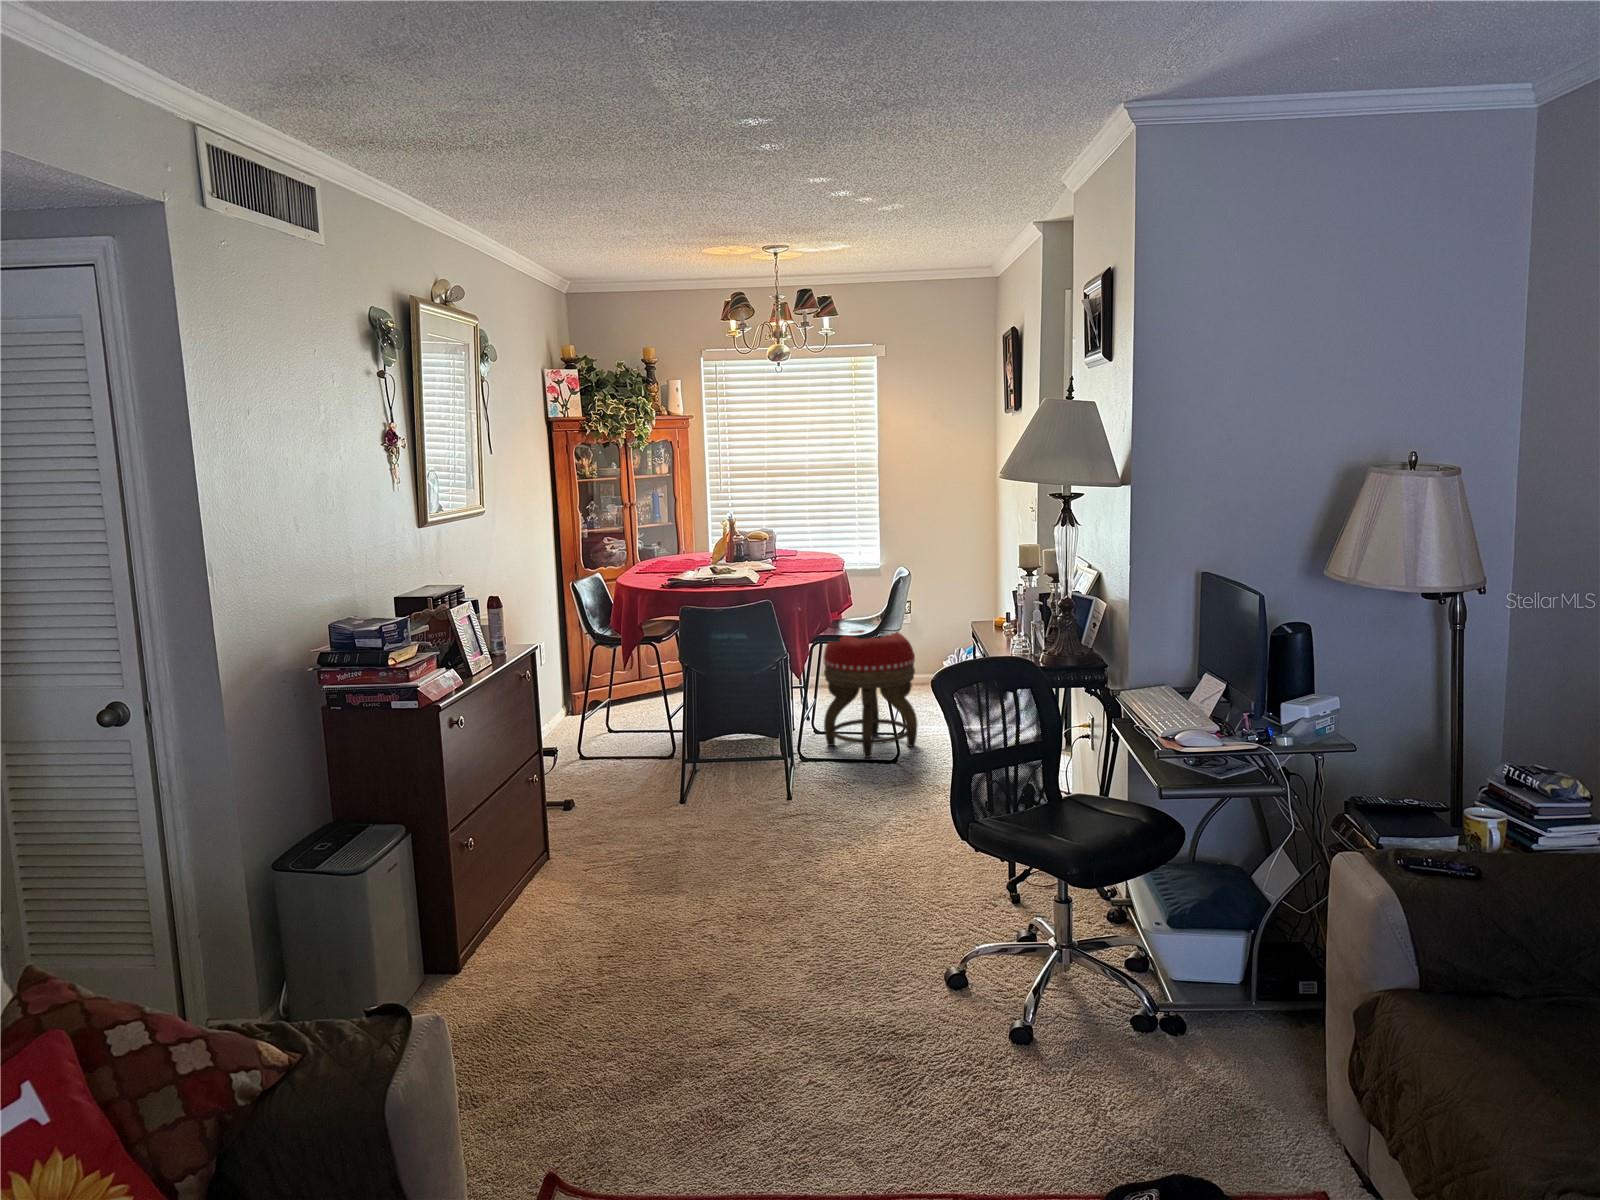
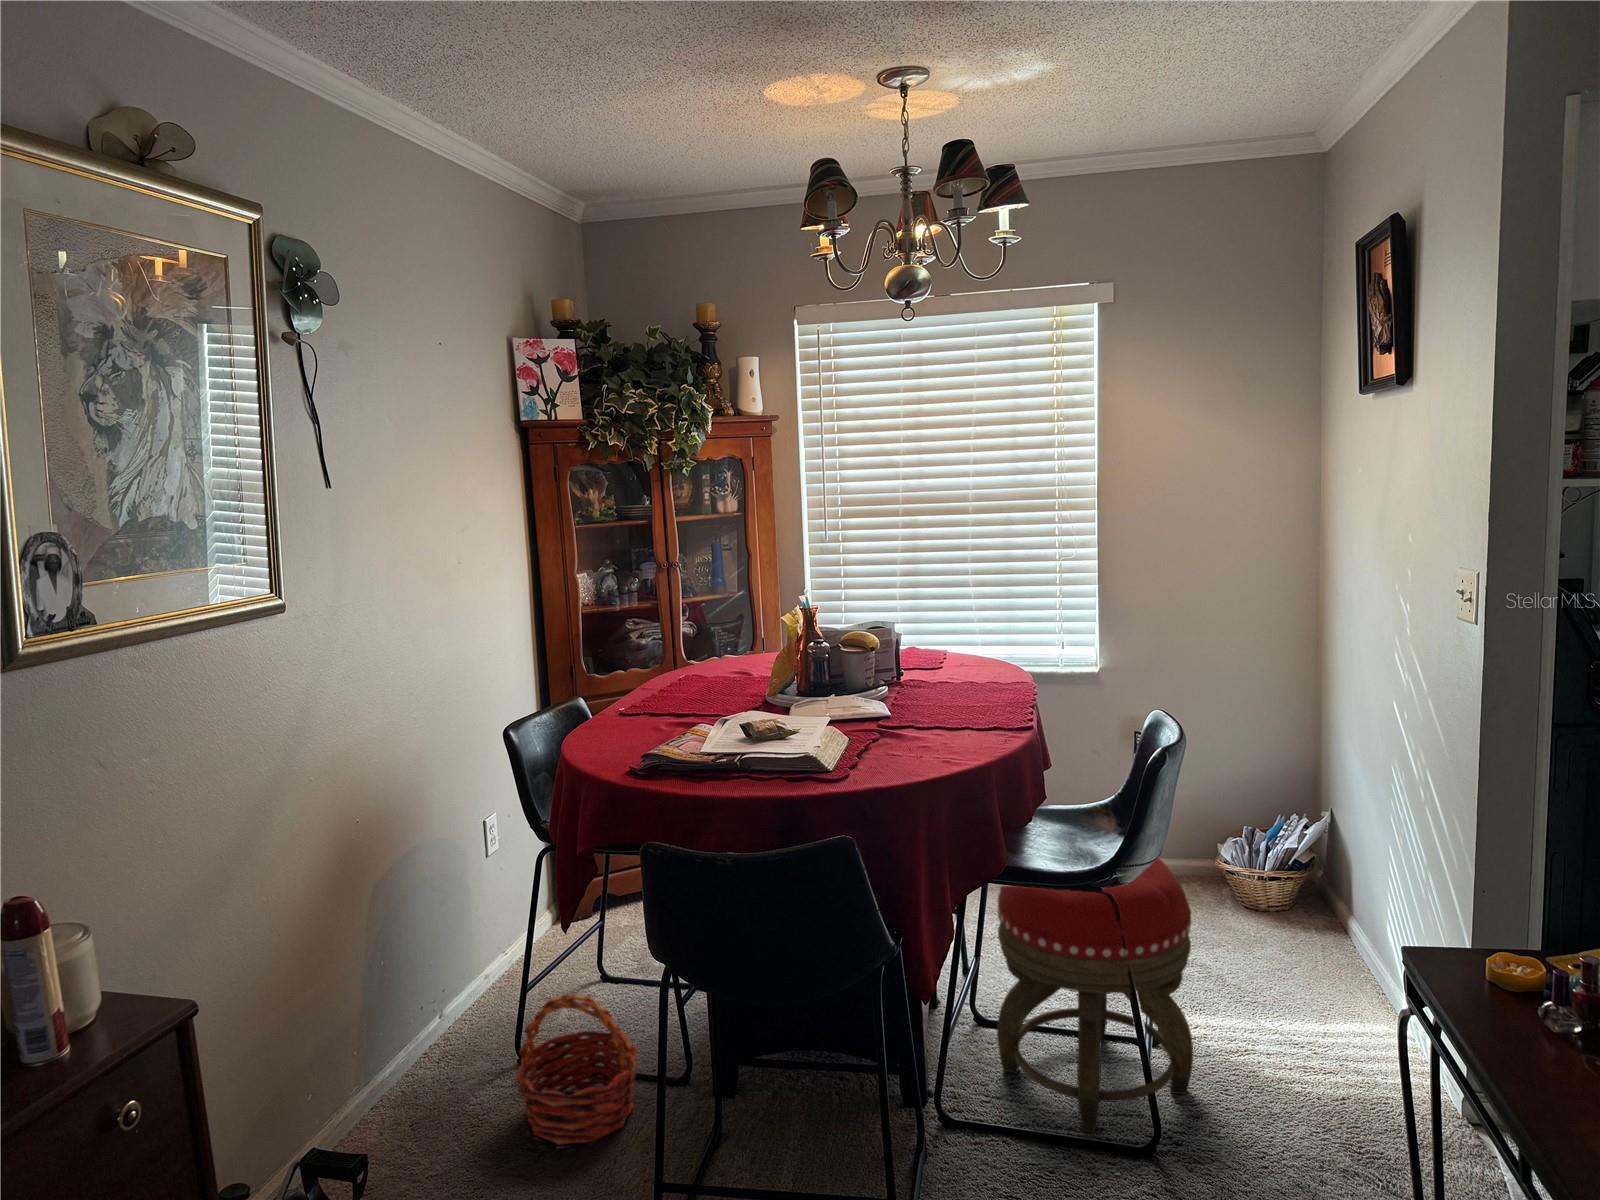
basket: none [584,705,646,776] -> present [516,994,638,1144]

